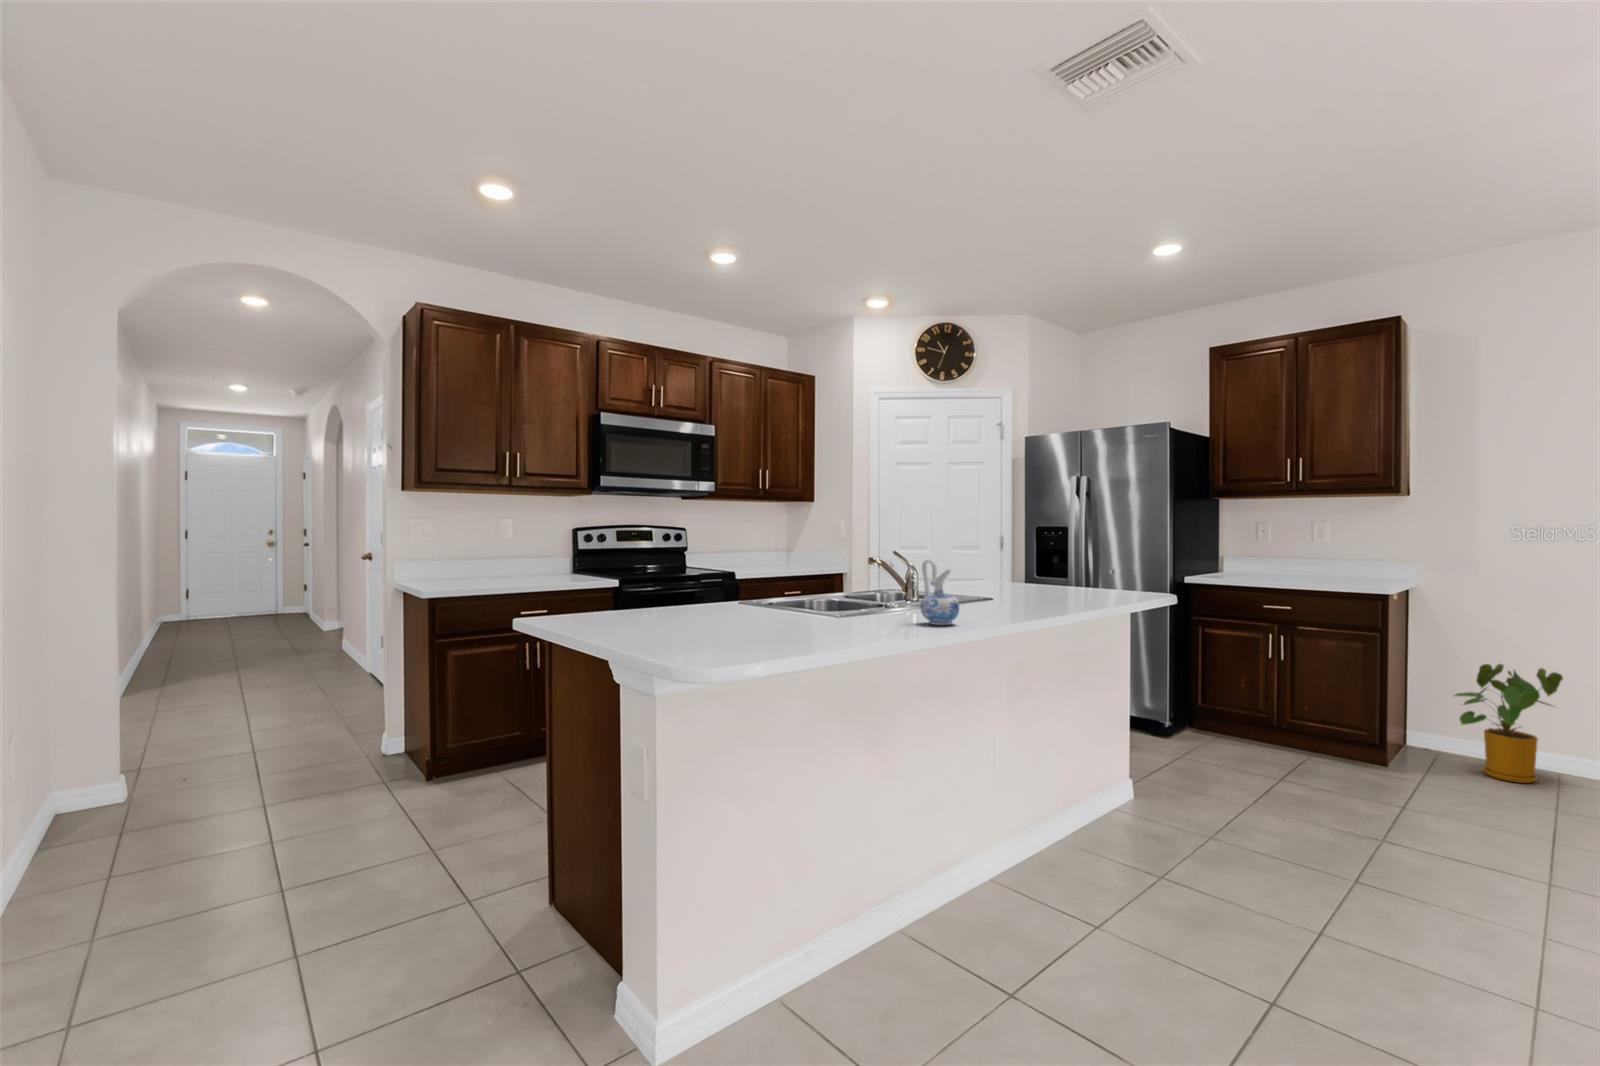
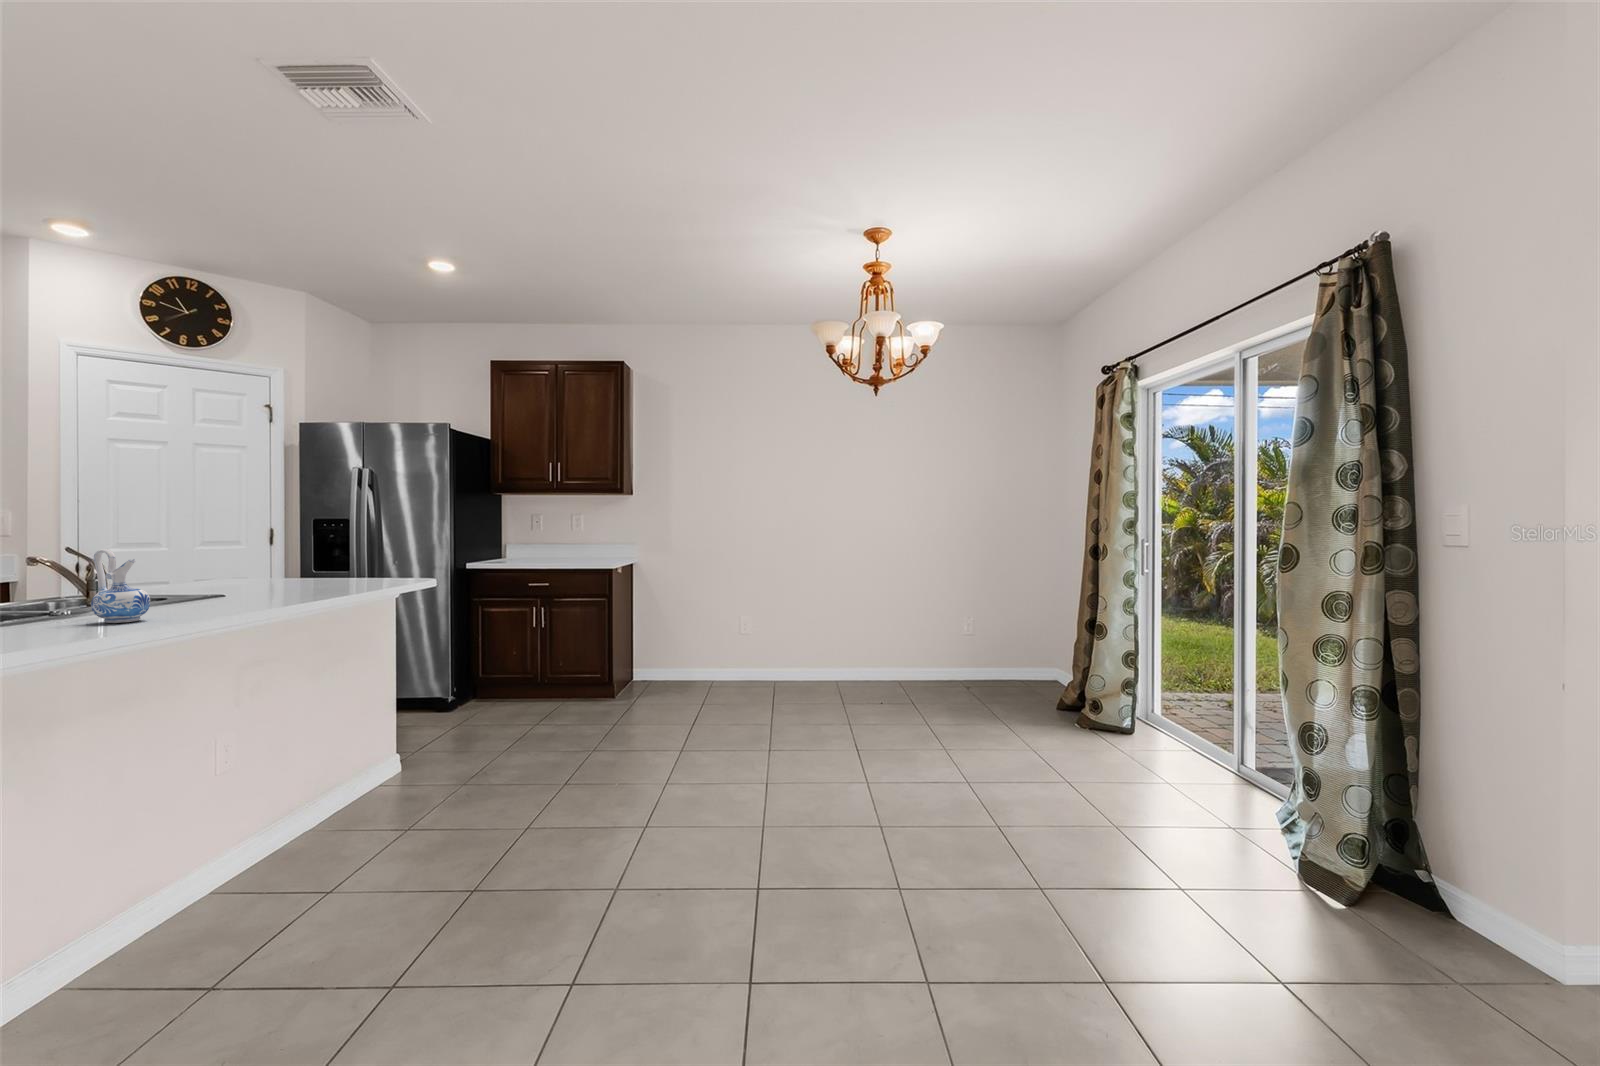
house plant: present [1455,664,1563,783] -> none [652,613,712,693]

